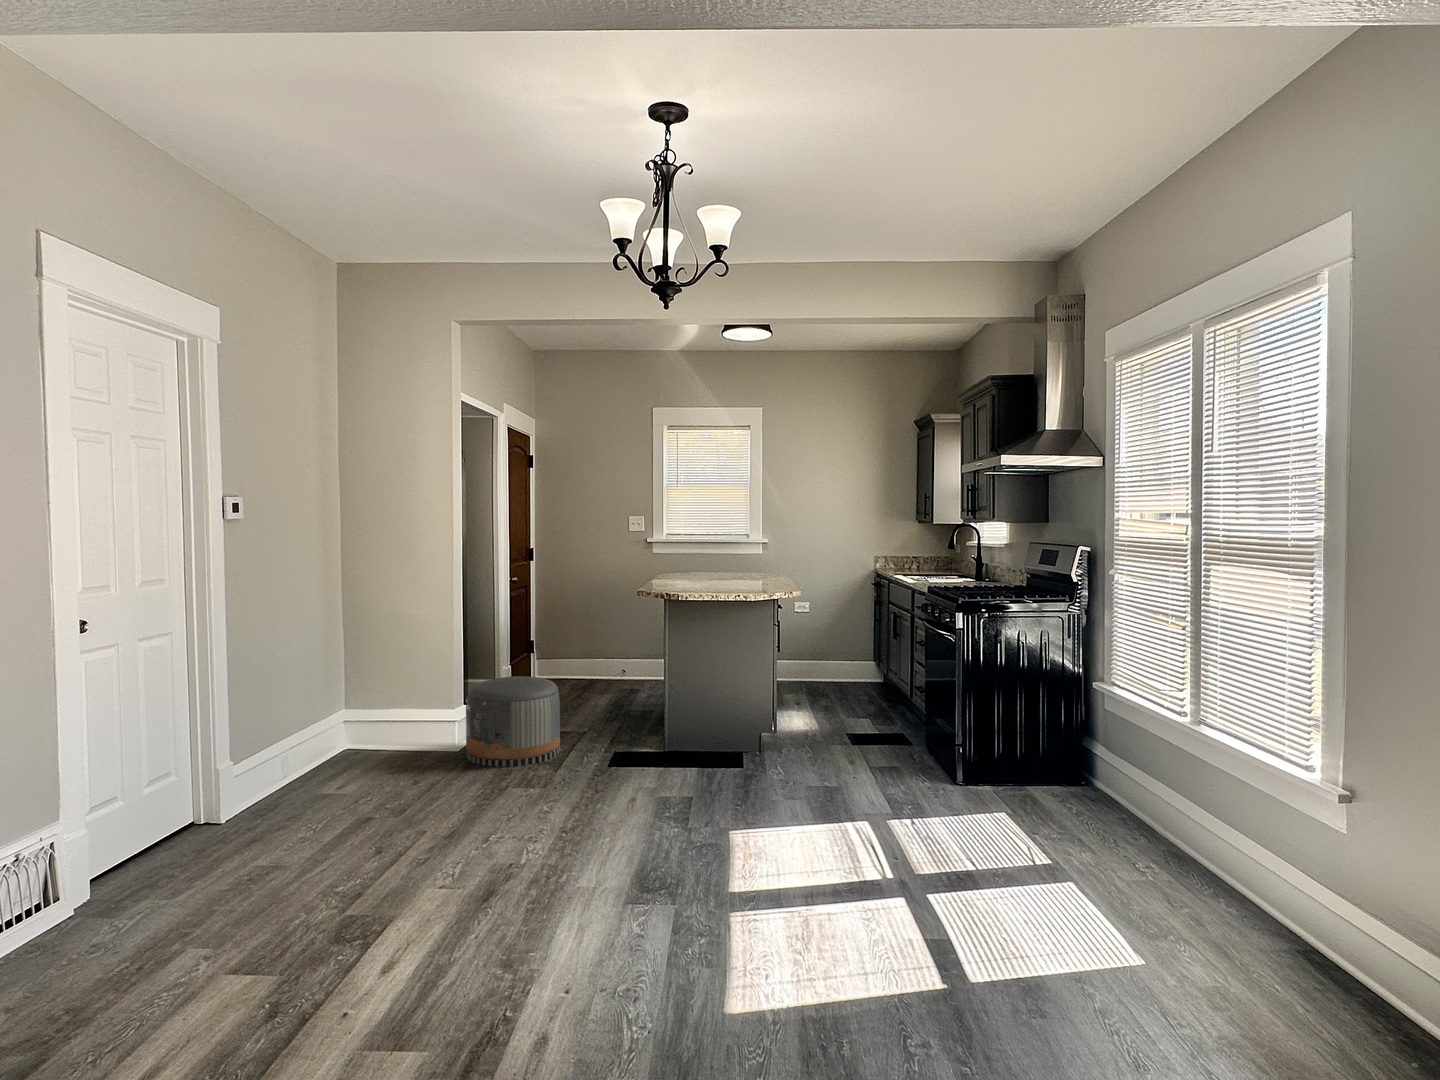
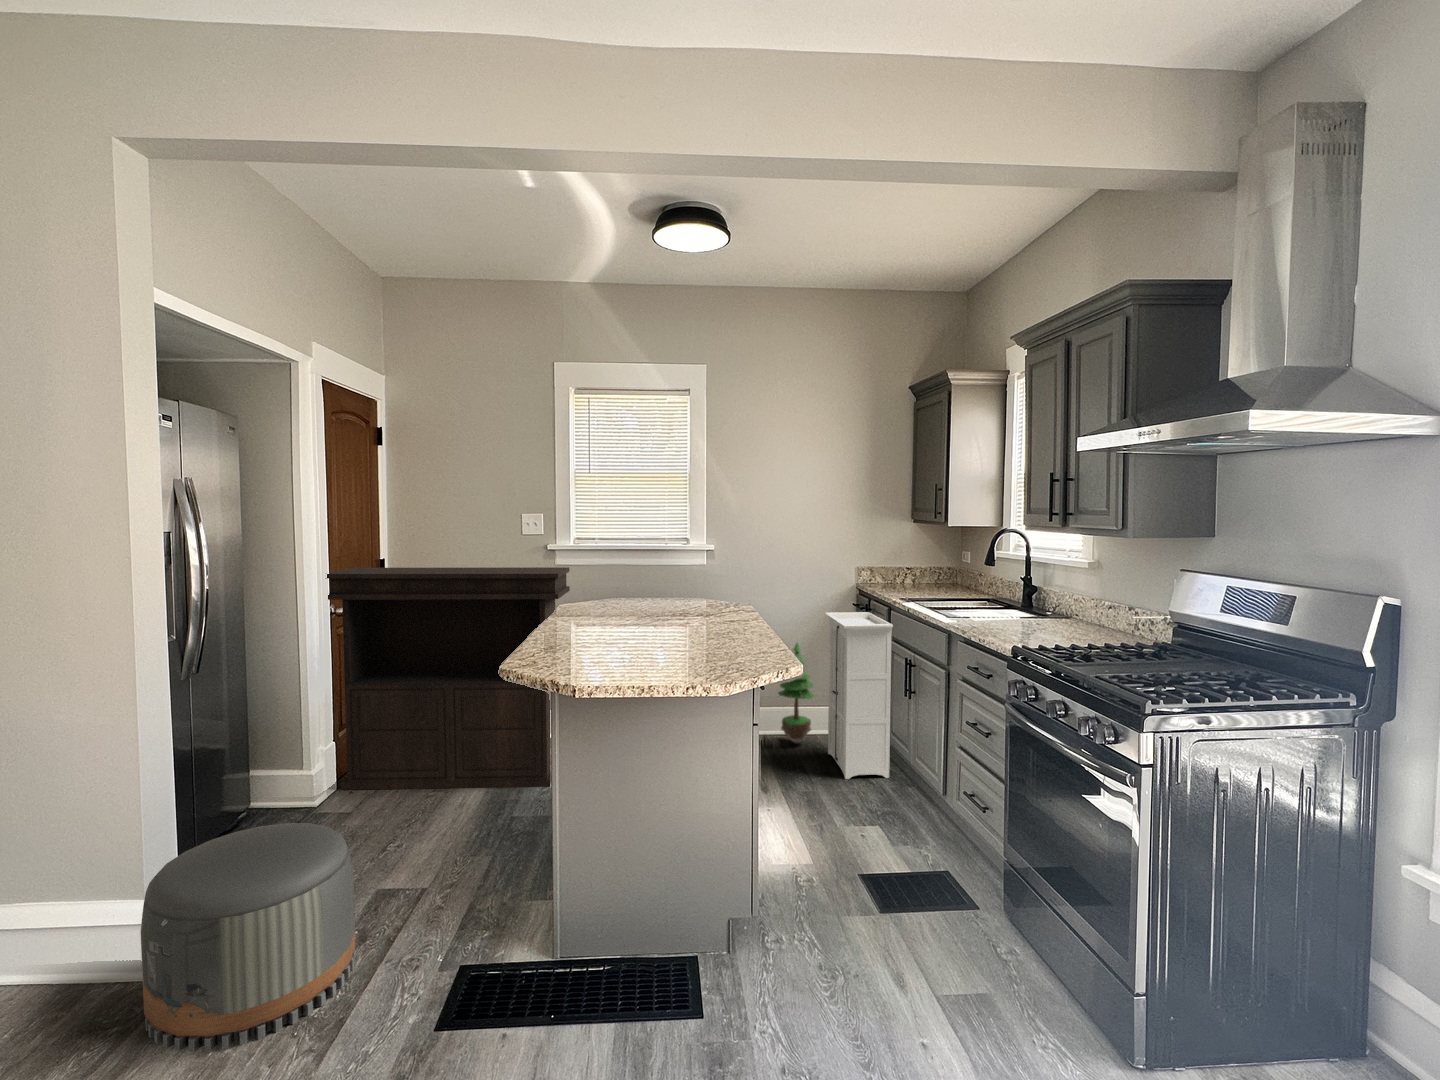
console table: none [507,552,664,700] -> present [327,567,570,790]
storage cabinet: none [846,585,889,701] -> present [825,612,893,779]
potted tree: none [813,610,841,686] -> present [778,643,814,744]

